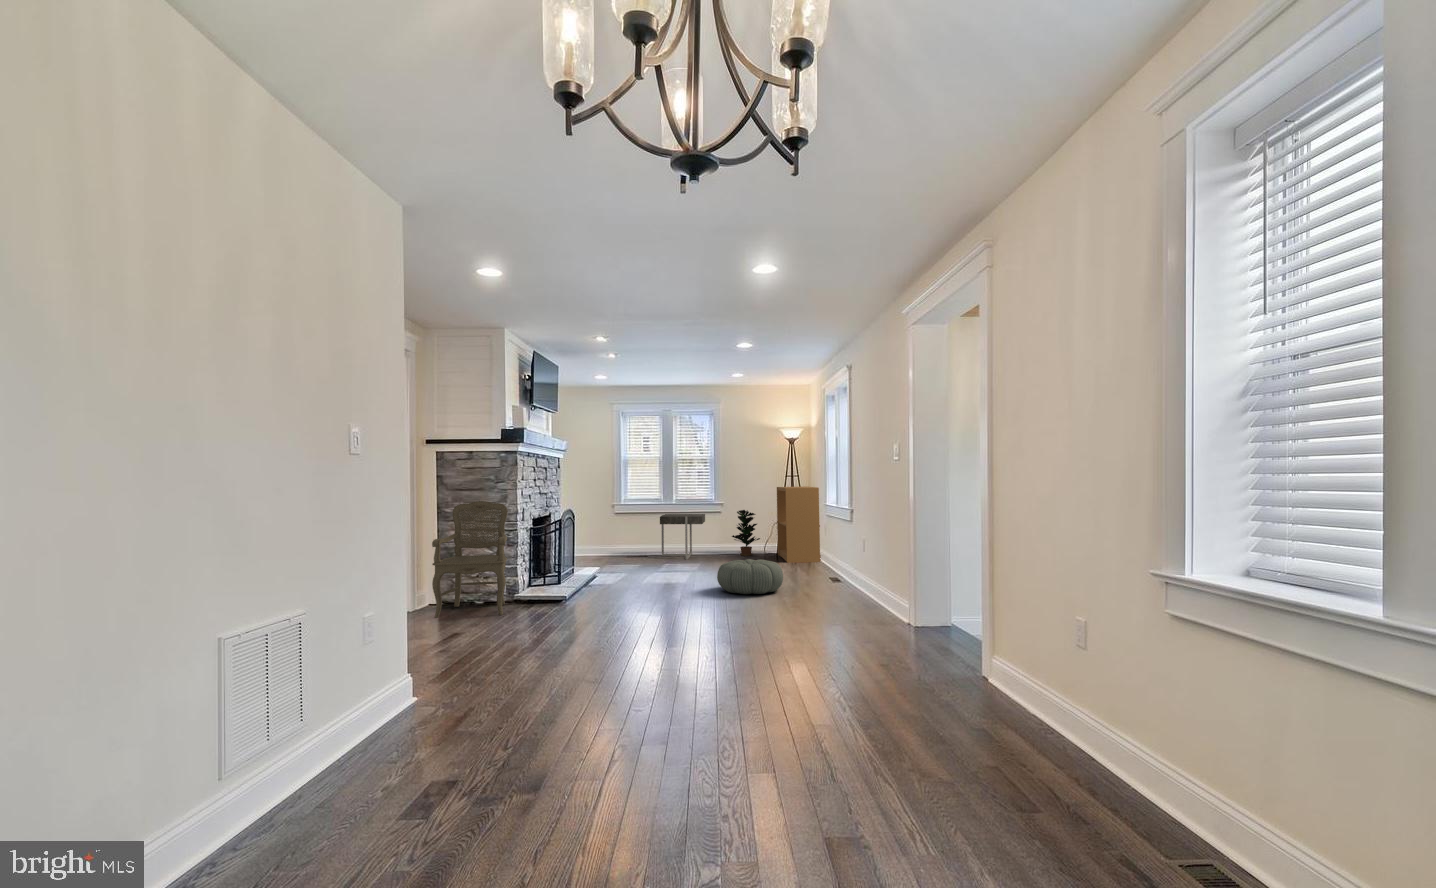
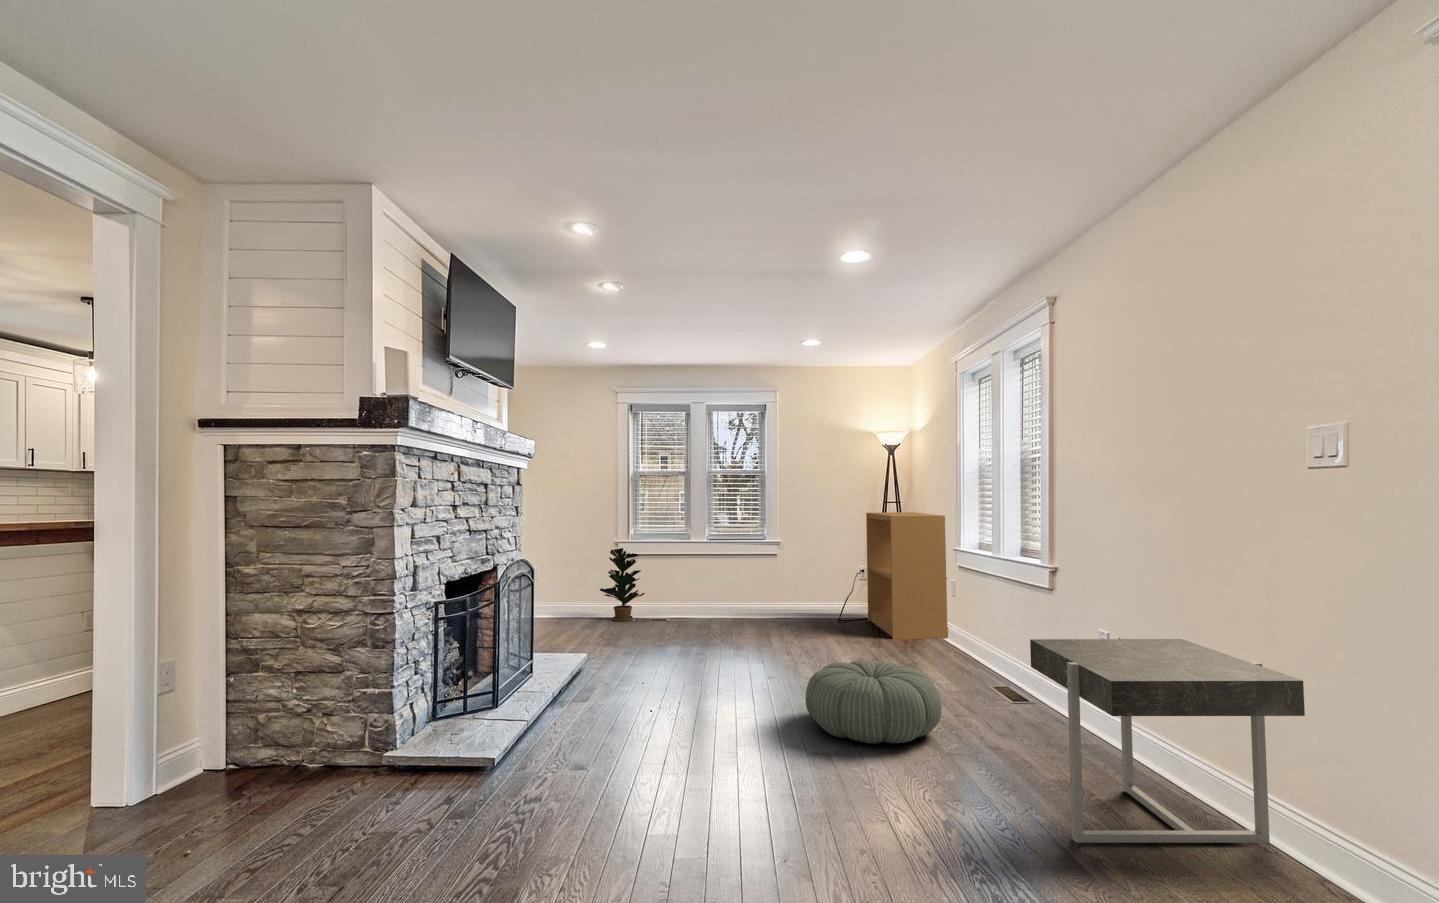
armchair: present [432,501,508,618] -> none [161,551,373,837]
potted plant: present [732,510,760,556] -> present [600,548,645,621]
side table: present [660,514,705,559] -> present [1030,638,1305,843]

